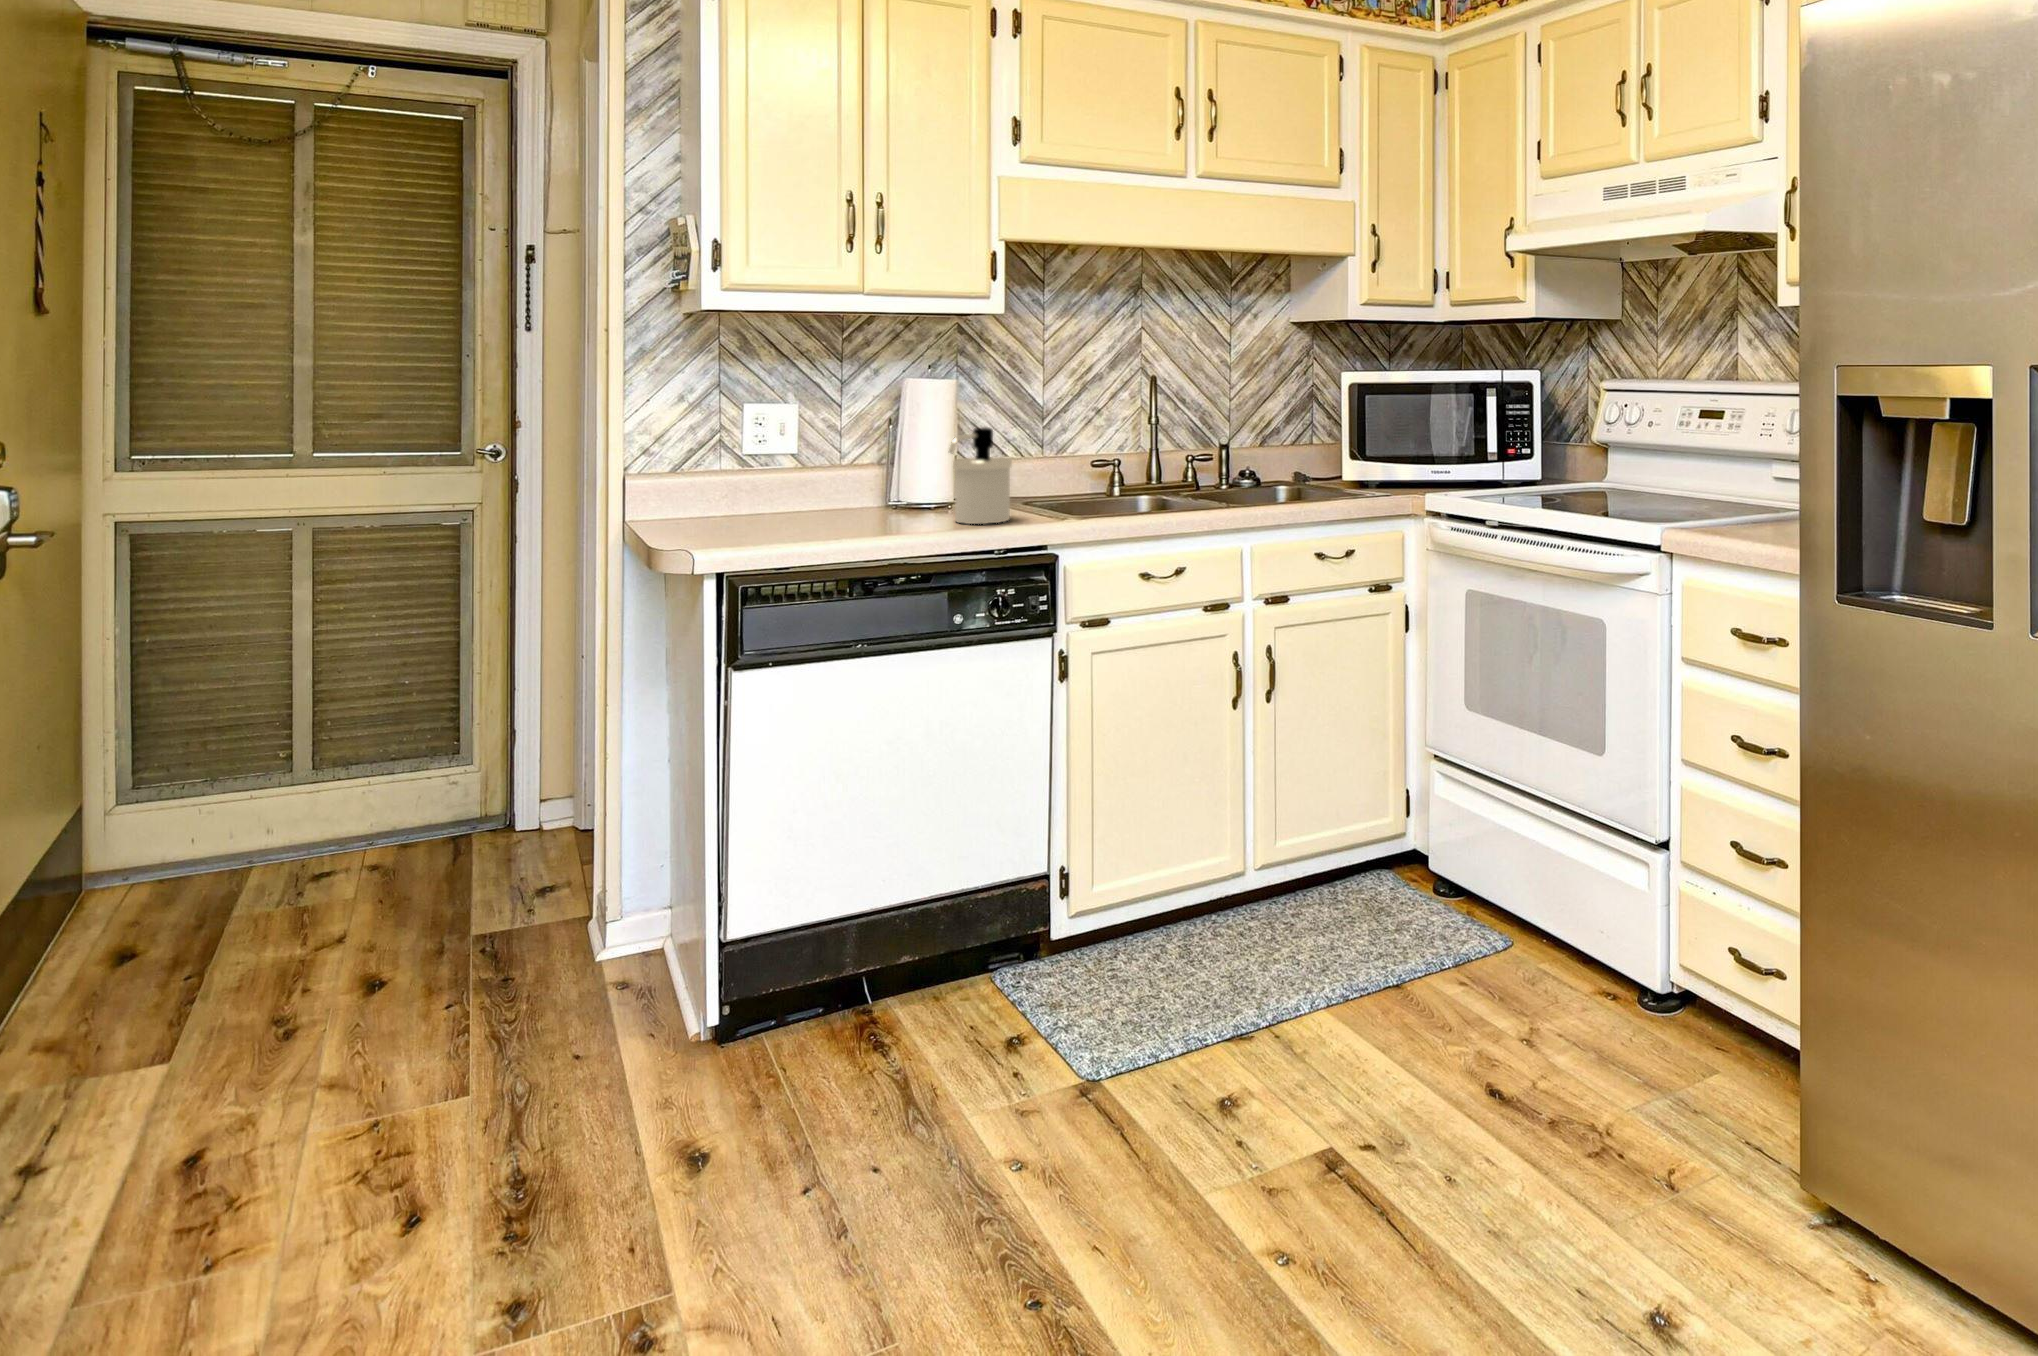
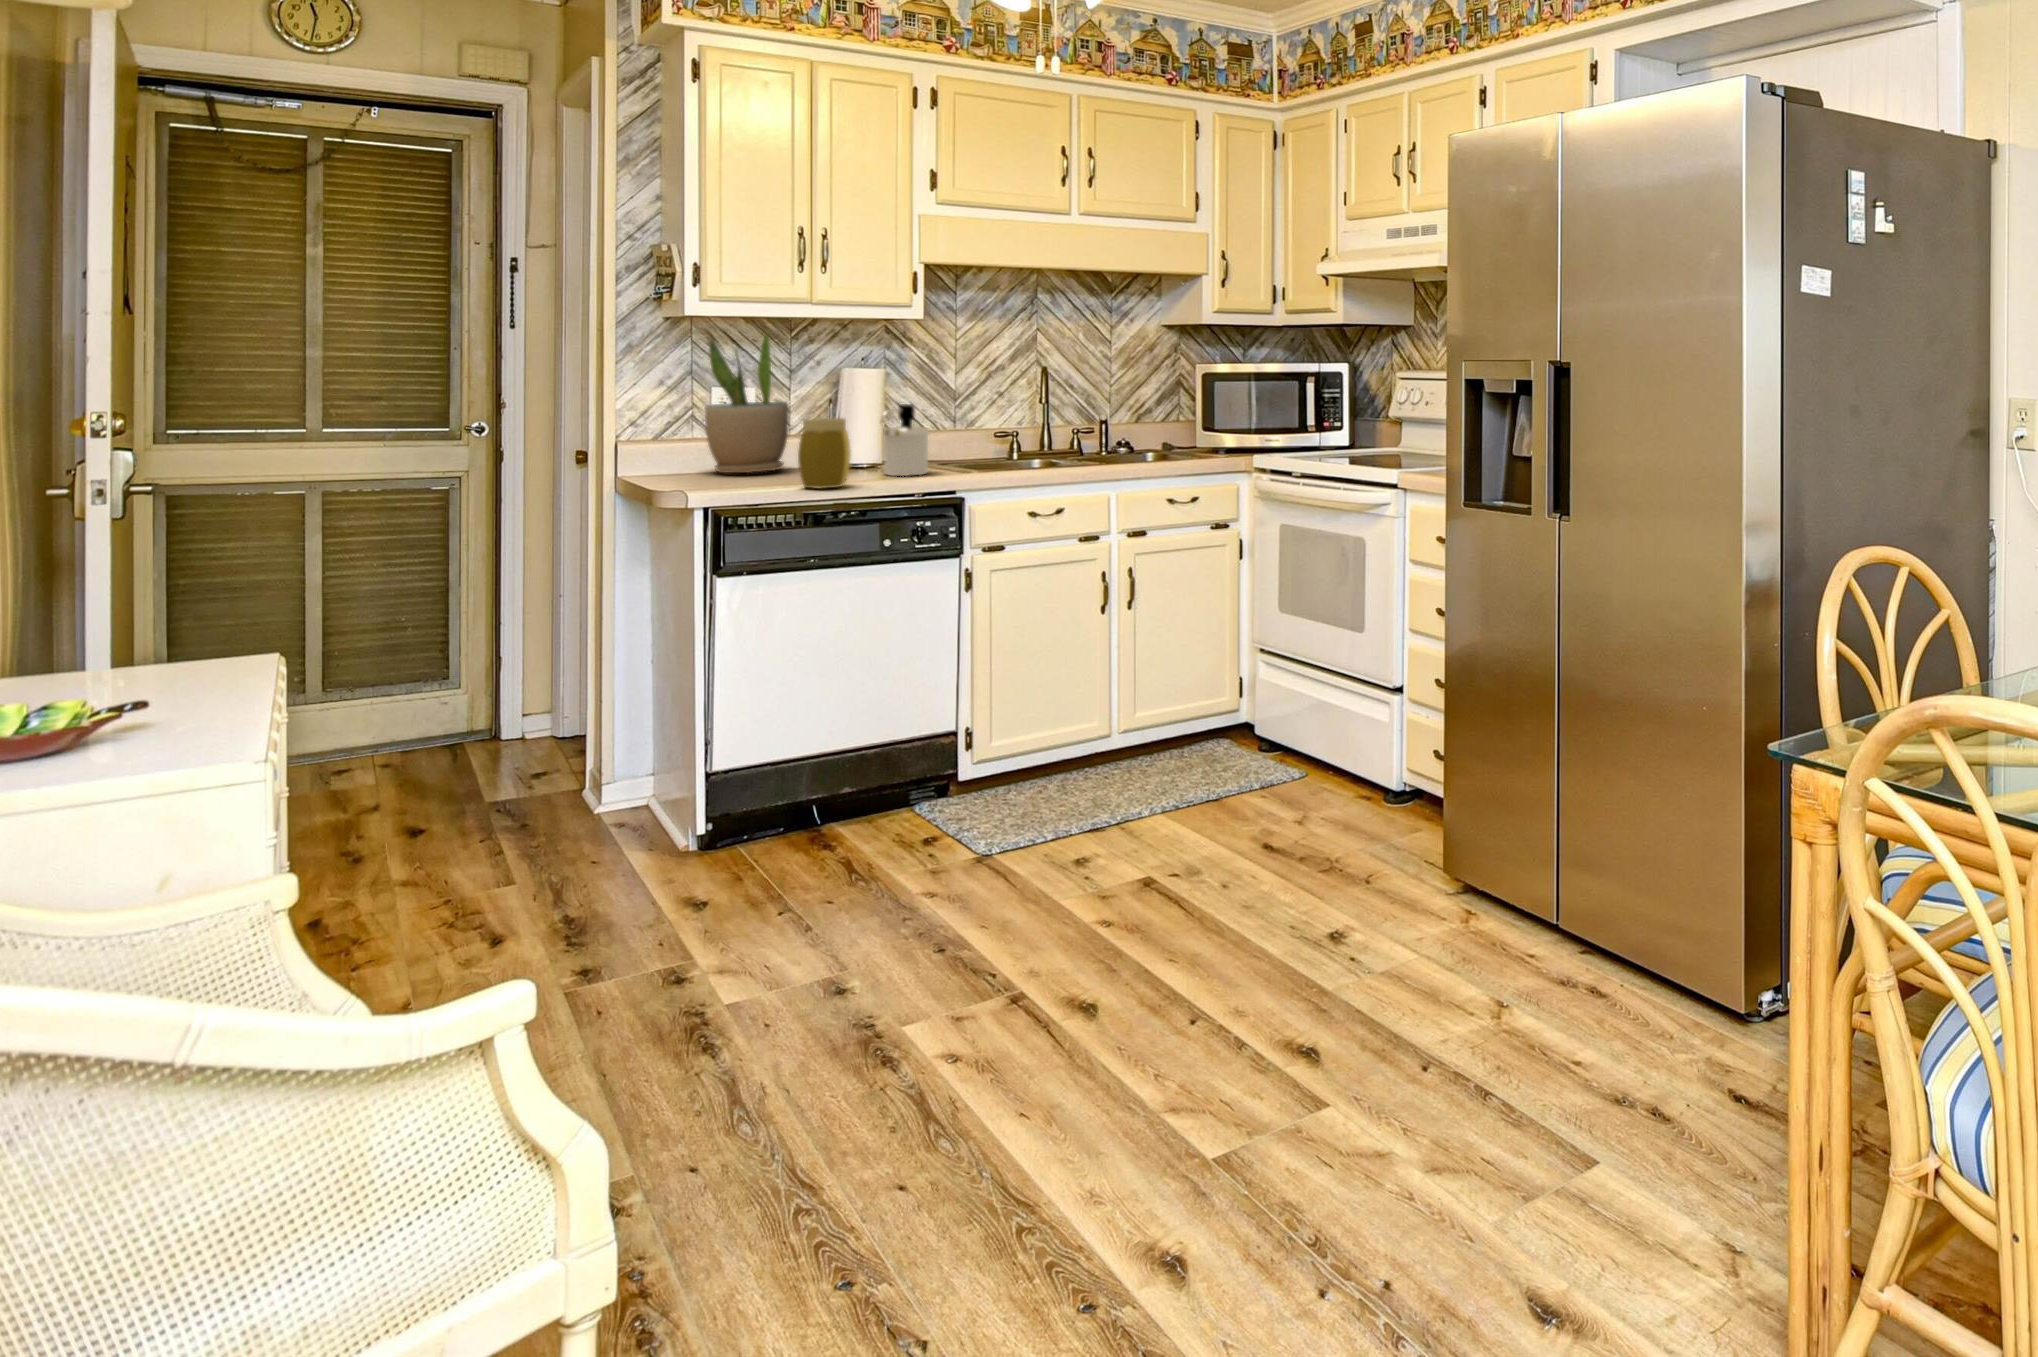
potted plant: none [730,329,835,519] -> present [704,333,789,473]
jar: none [841,448,910,545] -> present [798,418,851,489]

